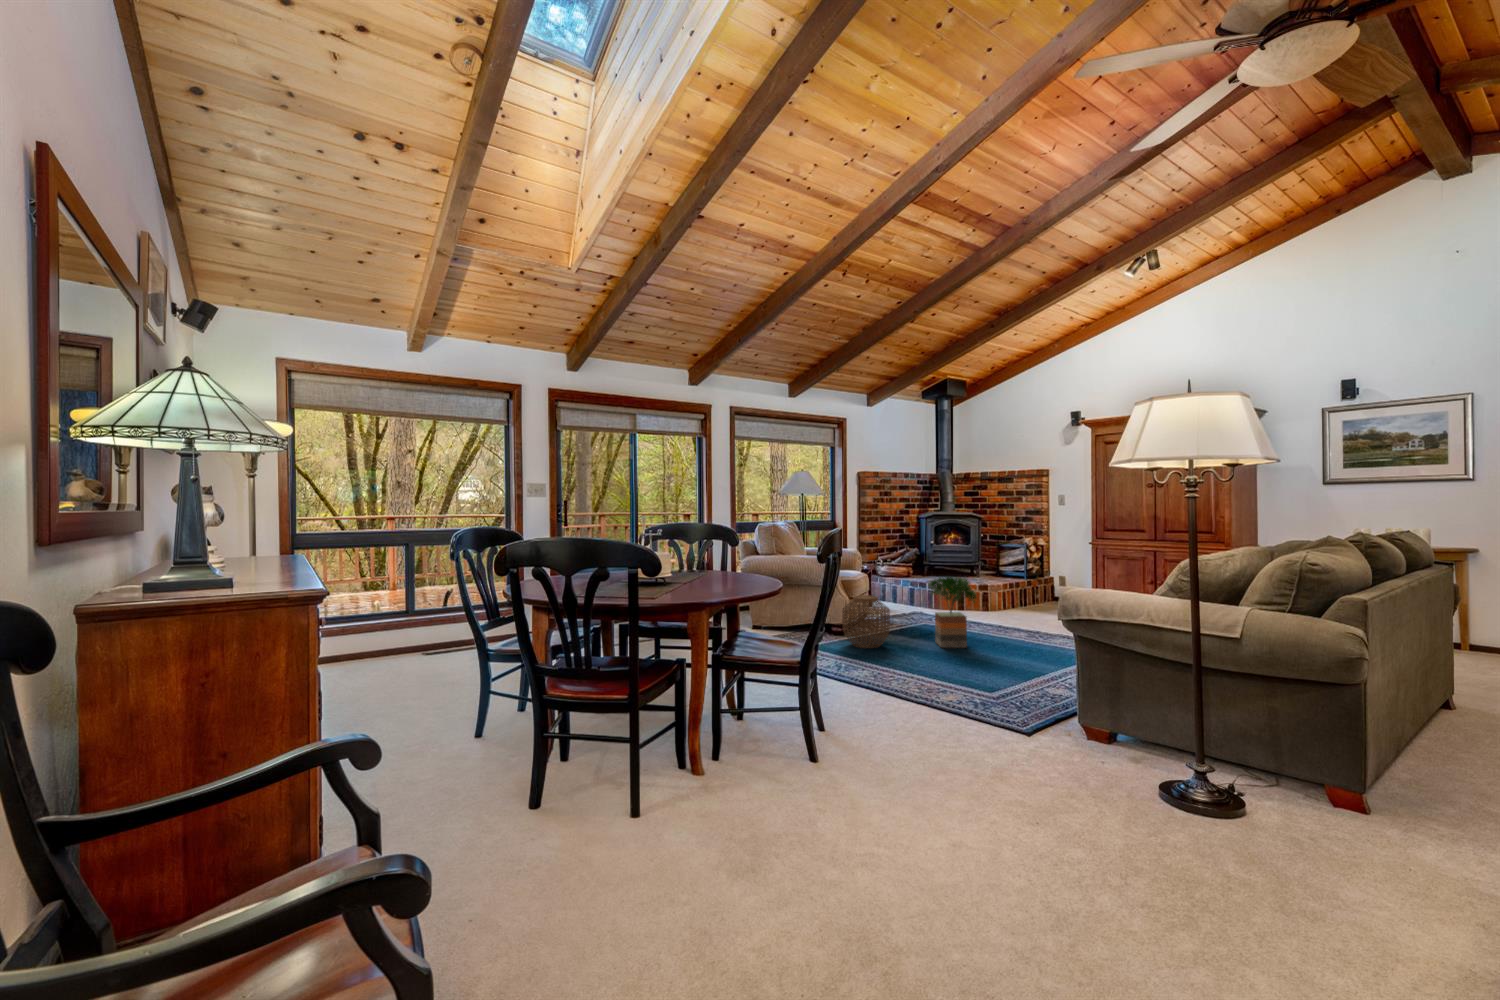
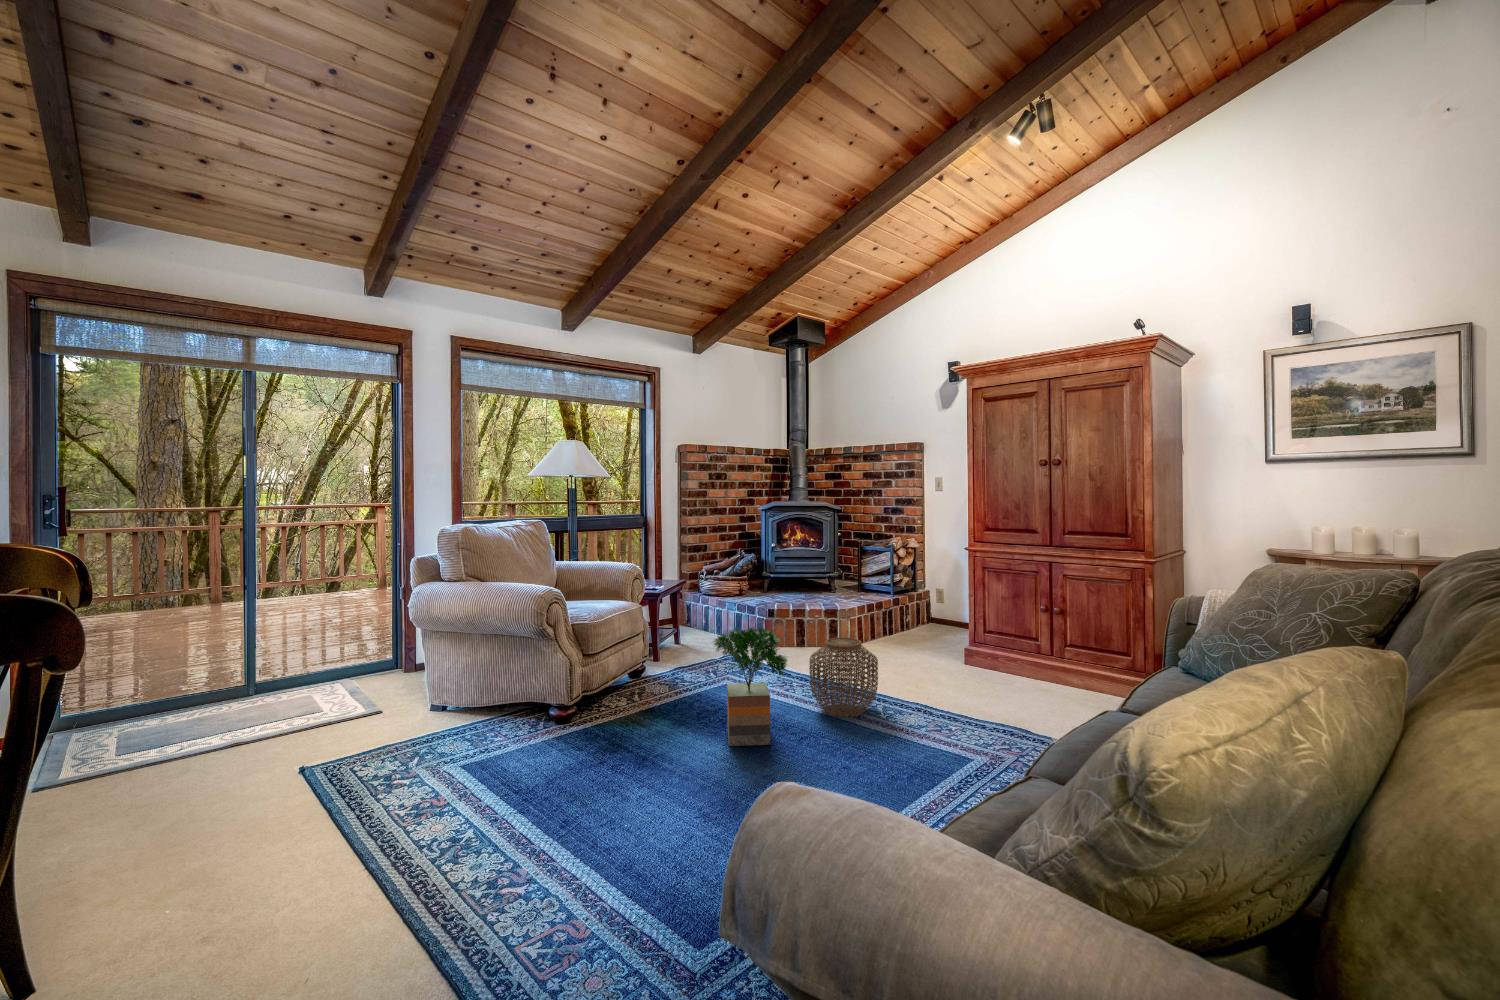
woven basket: present [842,595,890,648] -> present [809,637,878,717]

